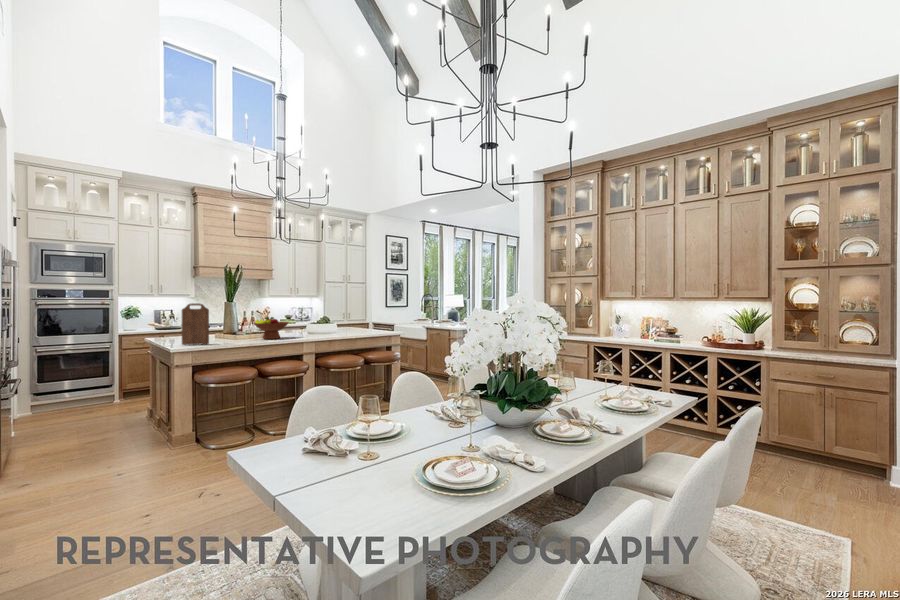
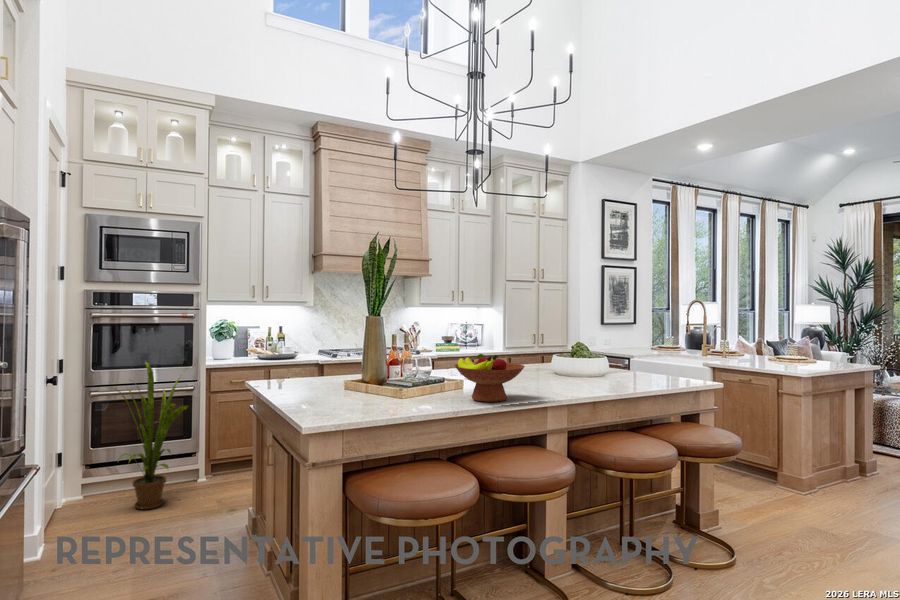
cutting board: present [182,303,209,345] -> none [328,326,381,416]
house plant: none [47,330,108,415] -> present [108,362,188,509]

